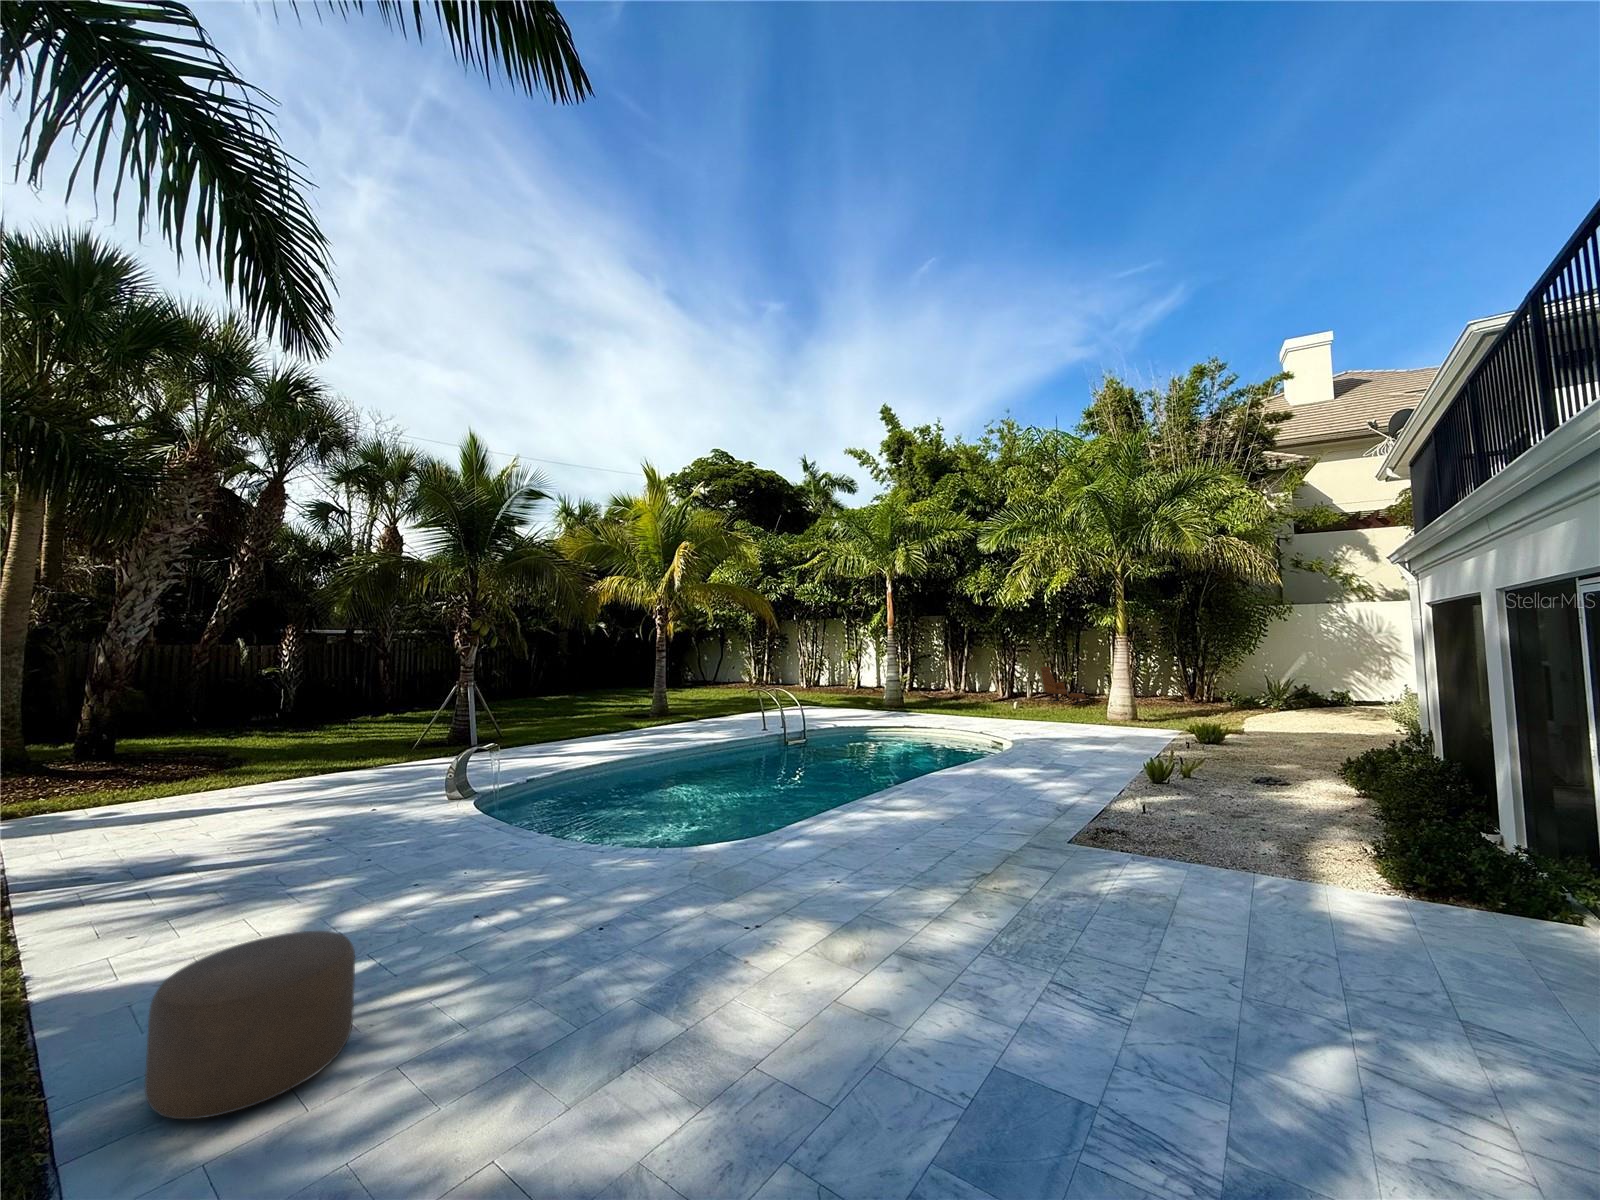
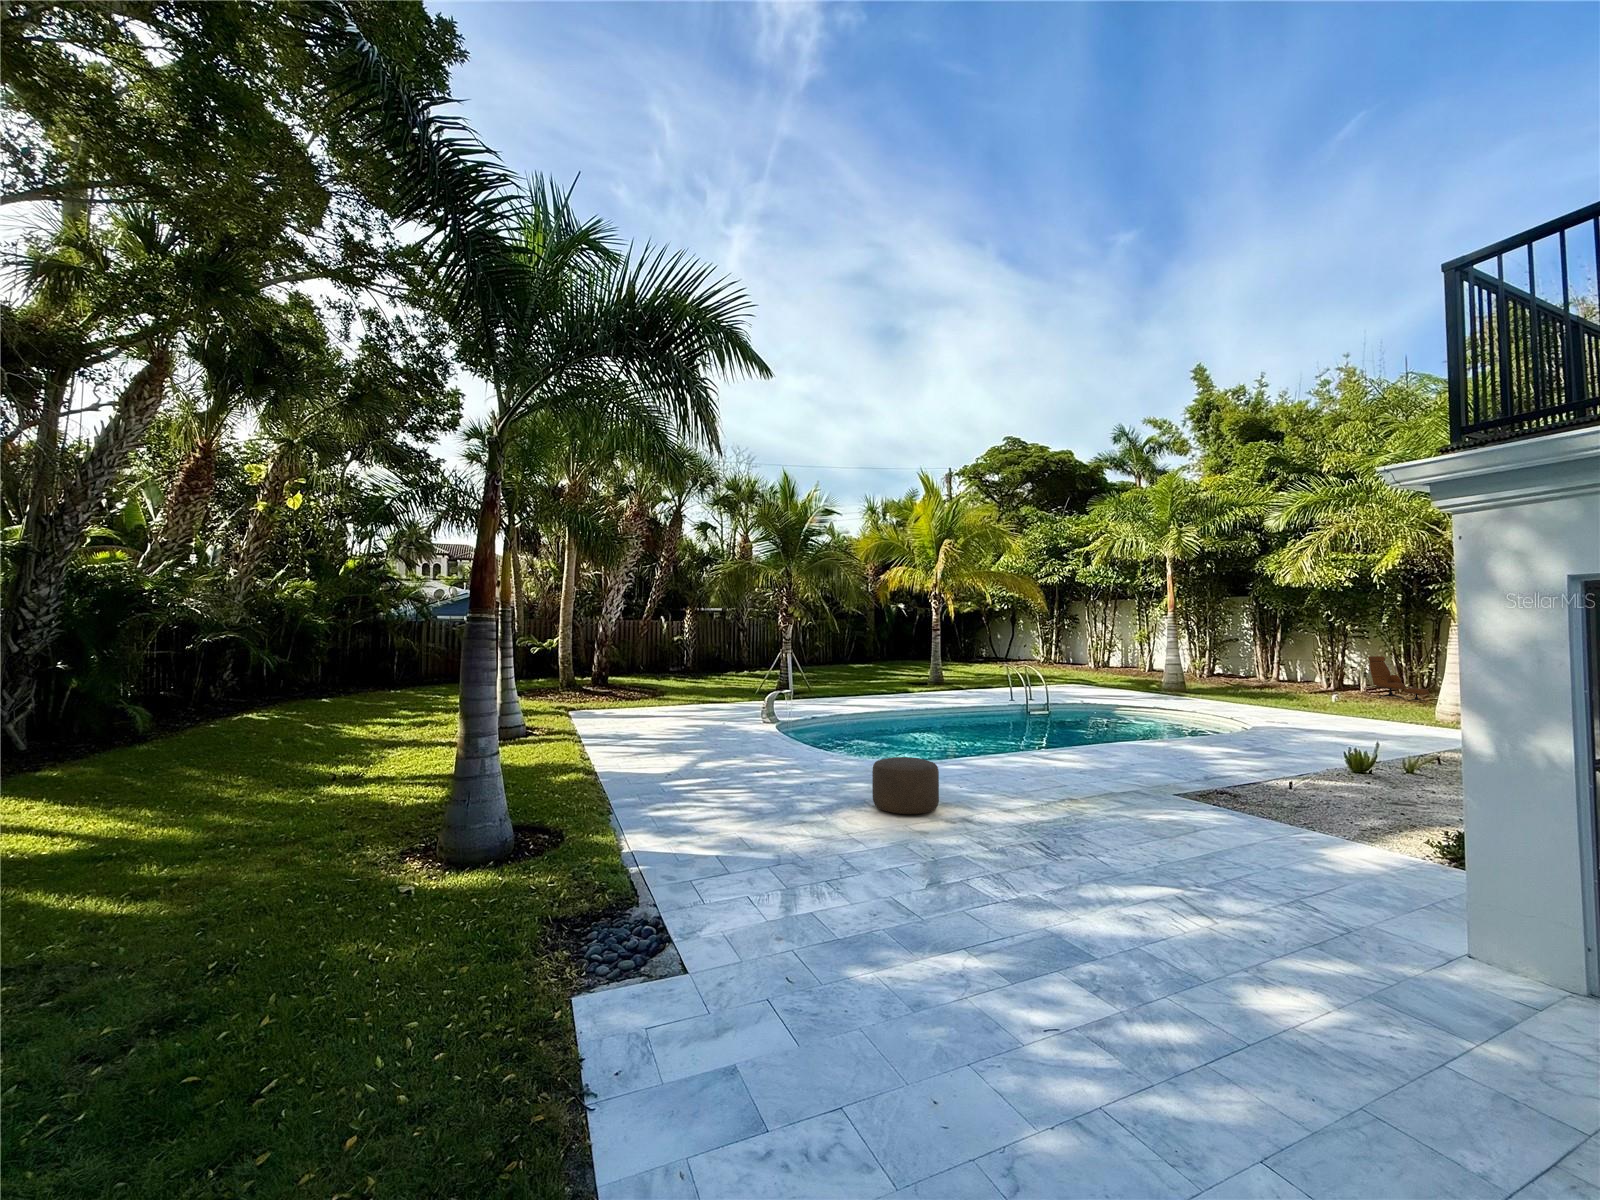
ottoman: present [145,931,355,1119] -> present [872,757,939,814]

